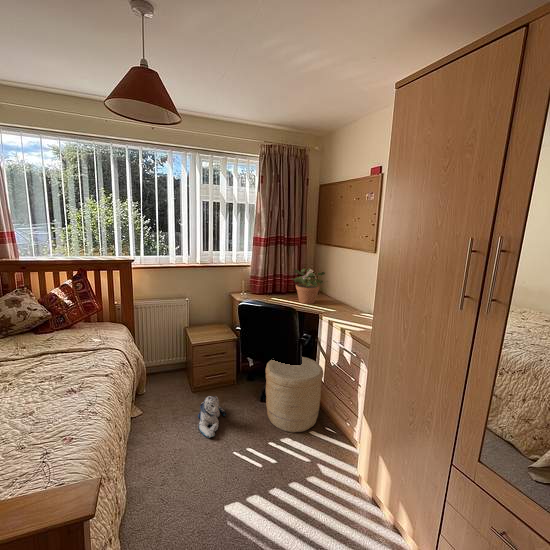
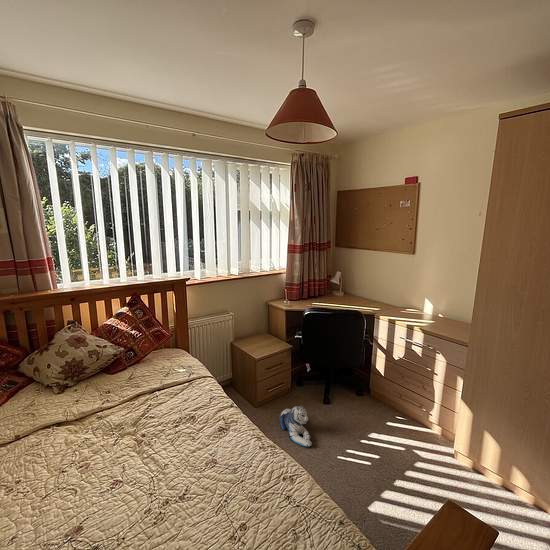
potted plant: present [291,269,325,304] -> none [331,271,368,305]
woven basket: present [266,357,323,432] -> none [336,355,392,426]

